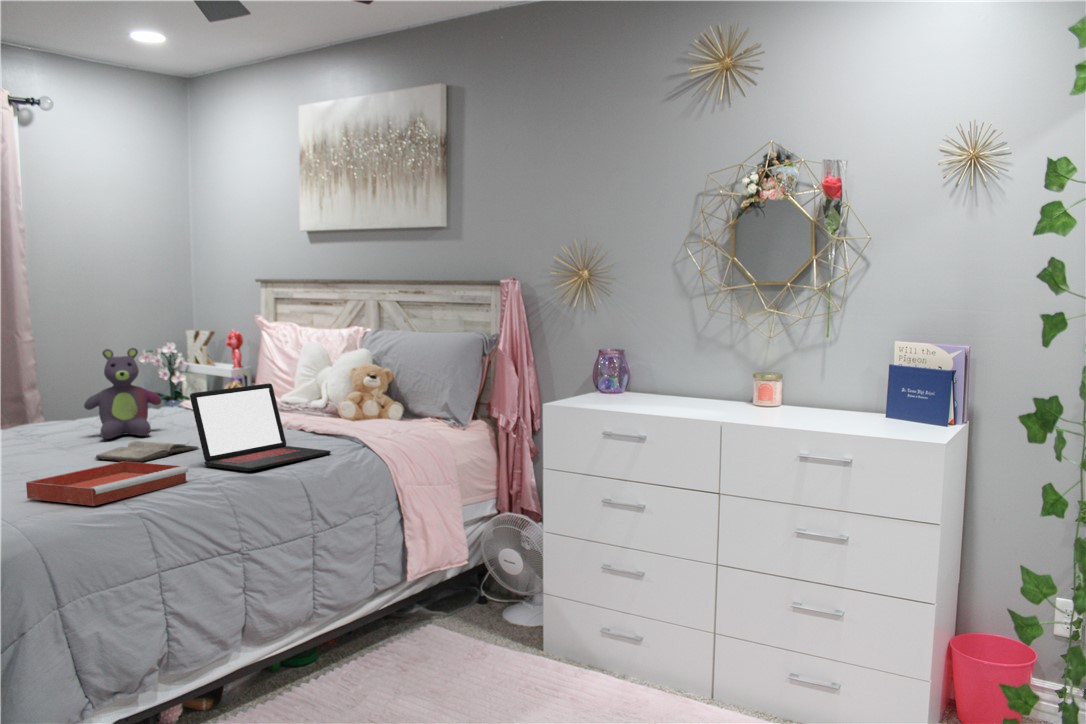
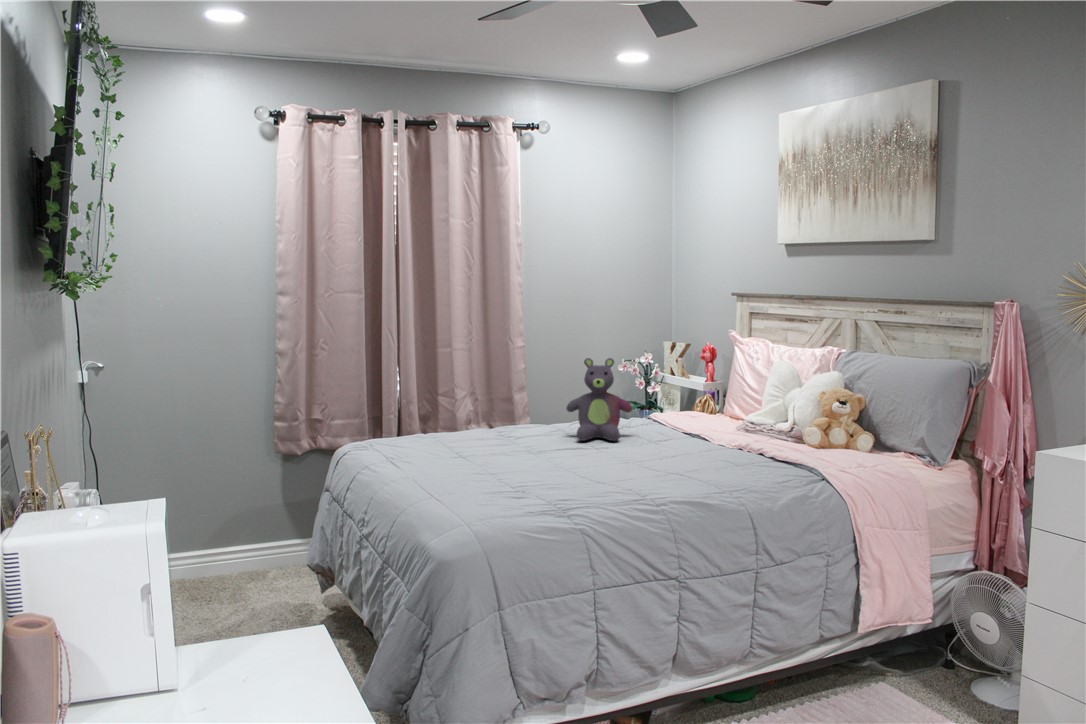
laptop: present [190,383,331,471] -> none [645,403,782,494]
diary: present [95,441,199,462] -> none [564,447,657,469]
tray: present [26,461,188,506] -> none [493,469,635,513]

